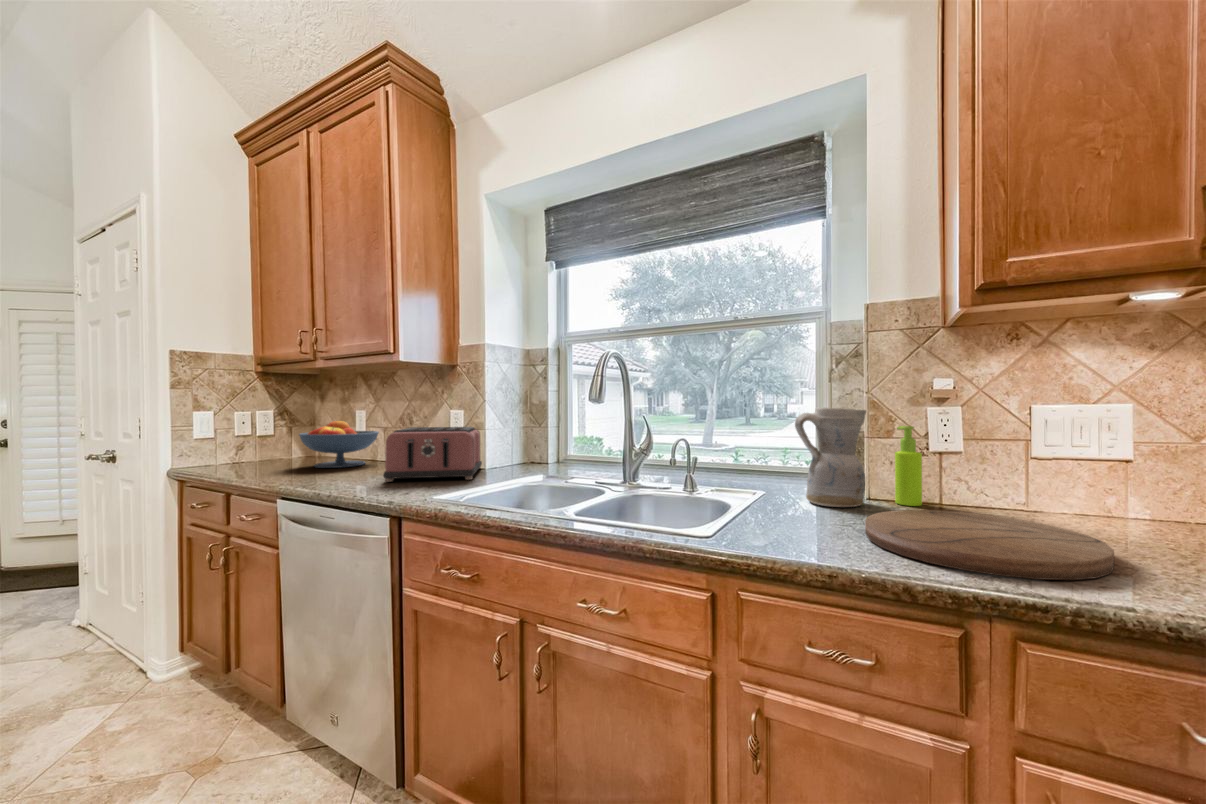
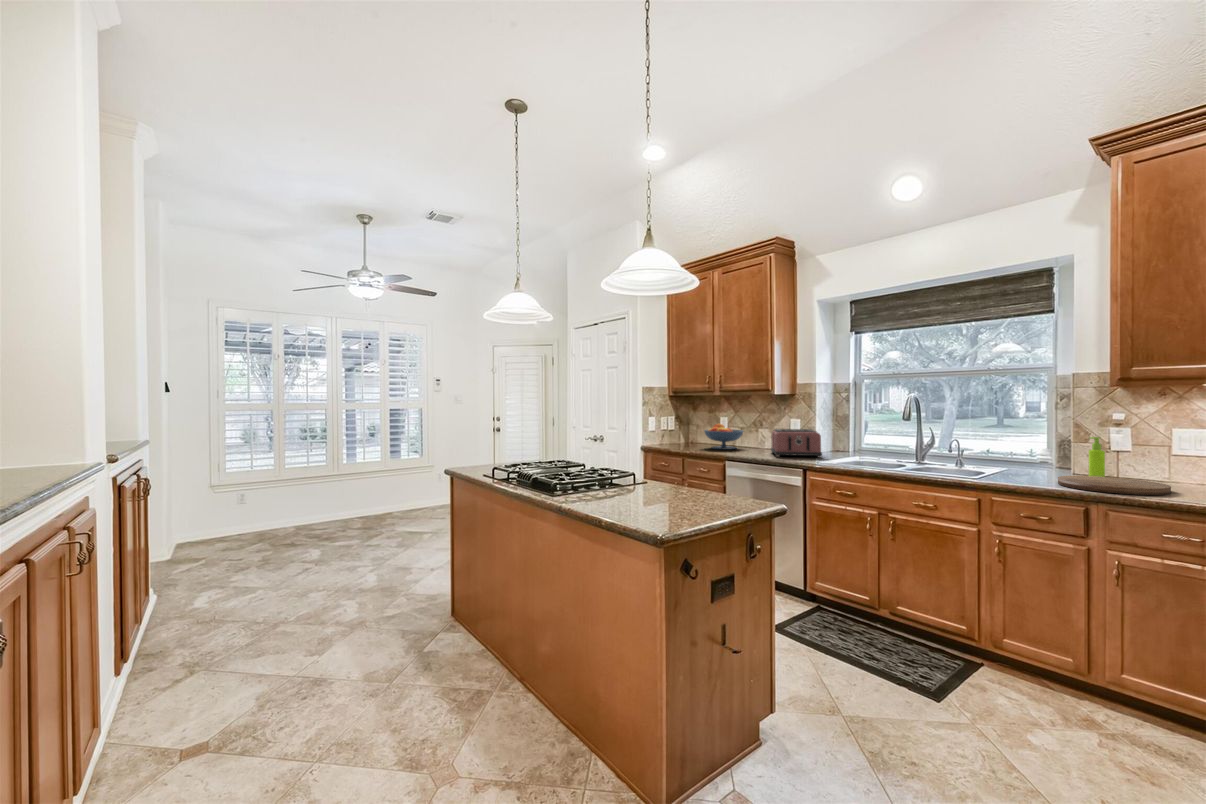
ceramic pitcher: present [795,407,866,507] -> none [1026,426,1070,476]

